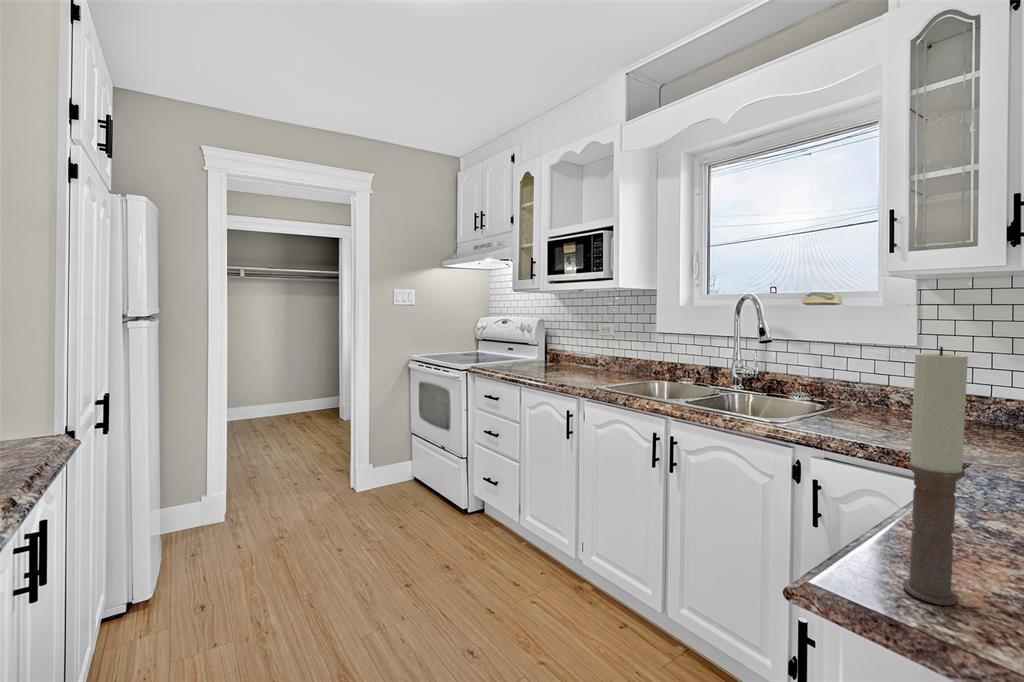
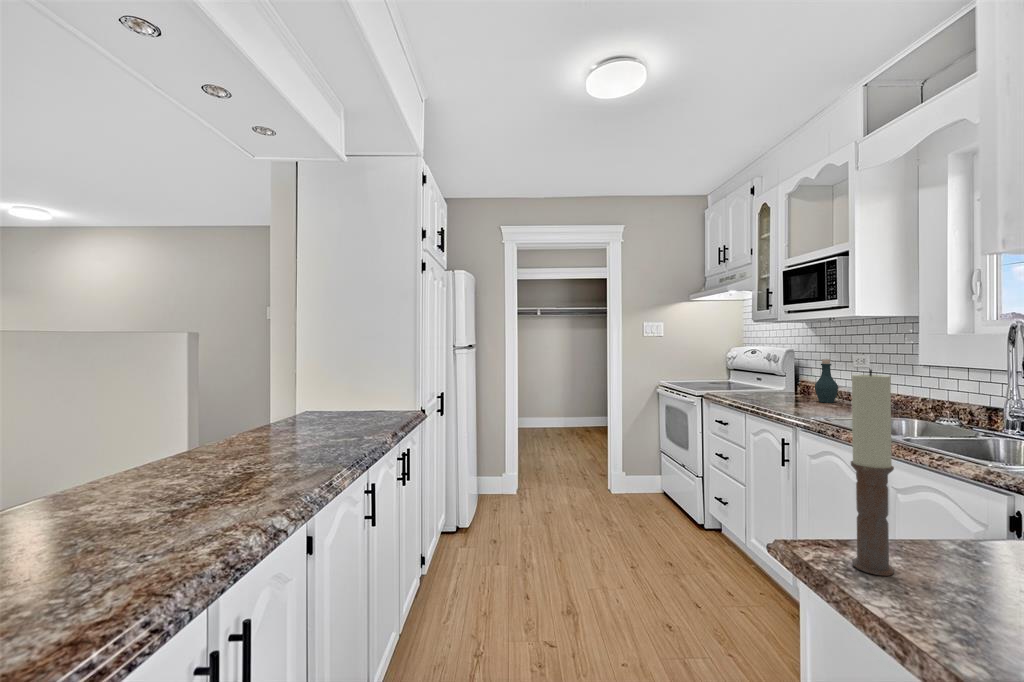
bottle: none [571,329,590,371] -> present [815,359,838,403]

